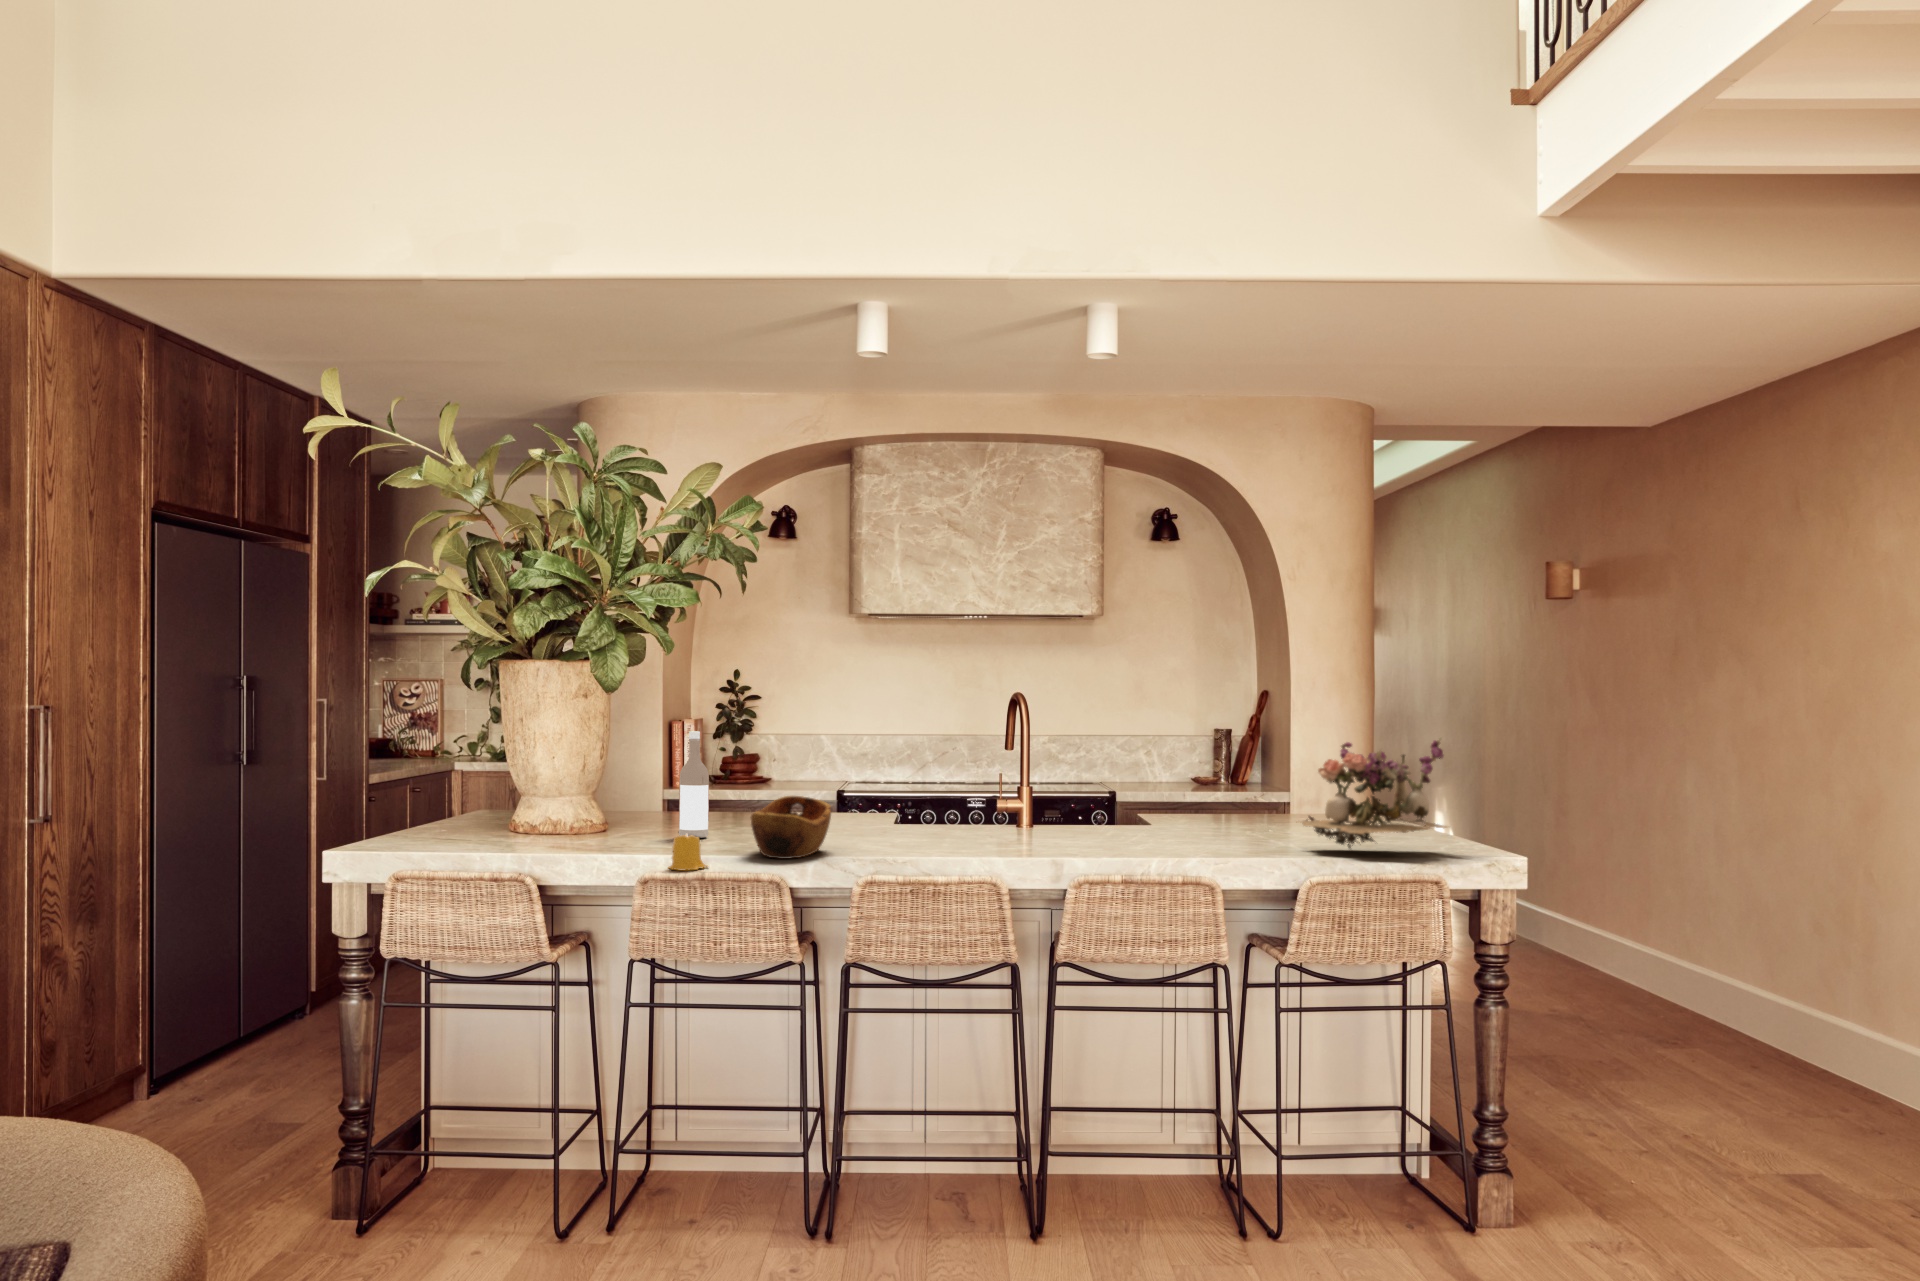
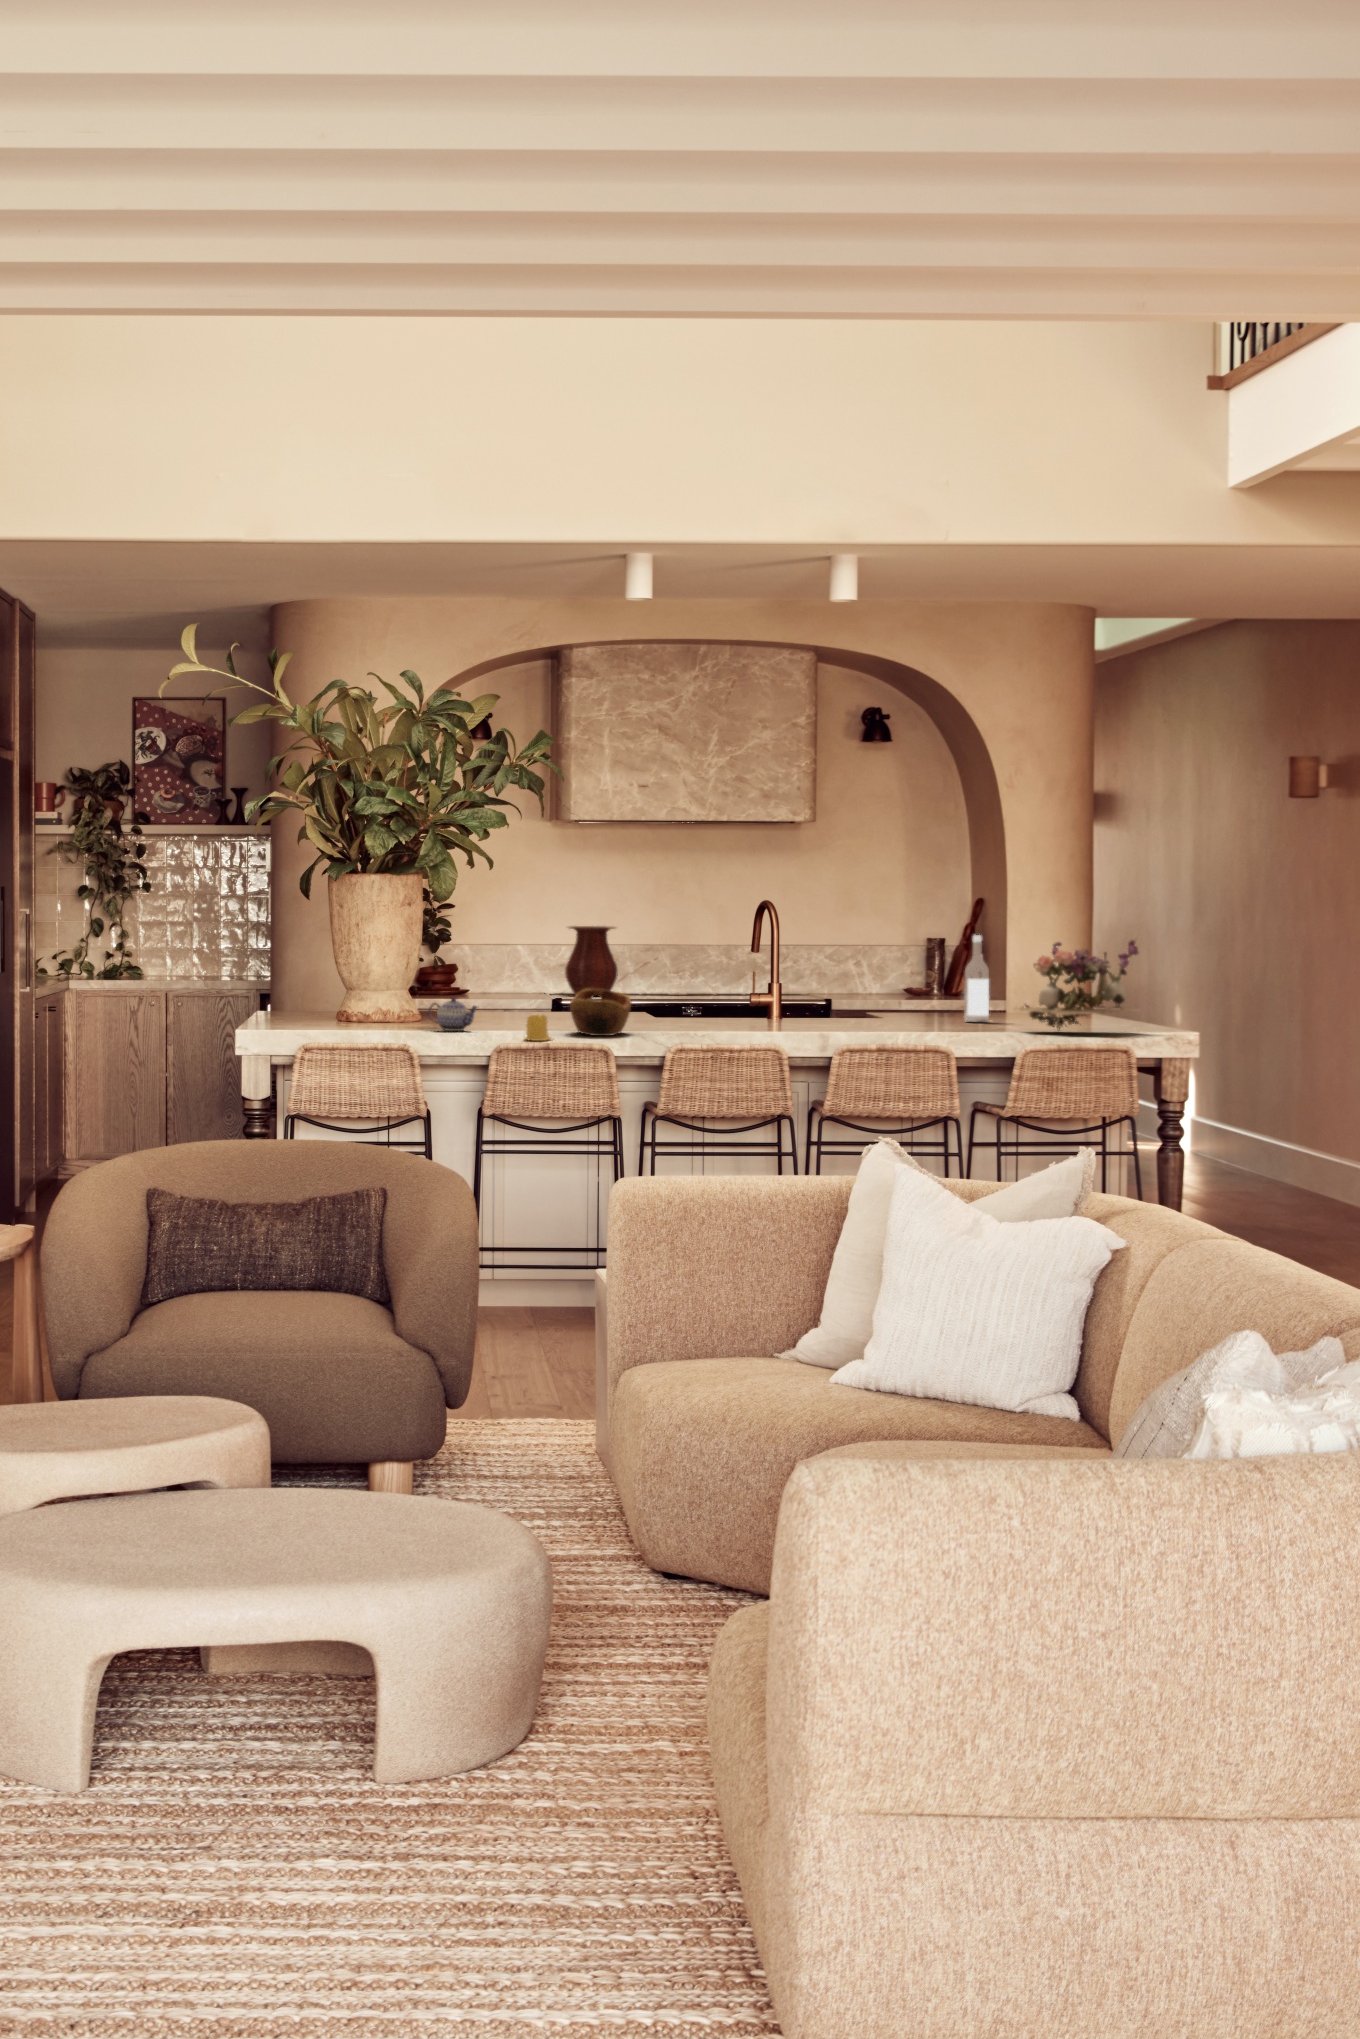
vase: none [860,716,912,785] -> present [565,926,618,995]
wine bottle: present [679,731,709,838] -> present [964,935,989,1022]
teapot: none [595,806,651,847] -> present [429,997,477,1031]

